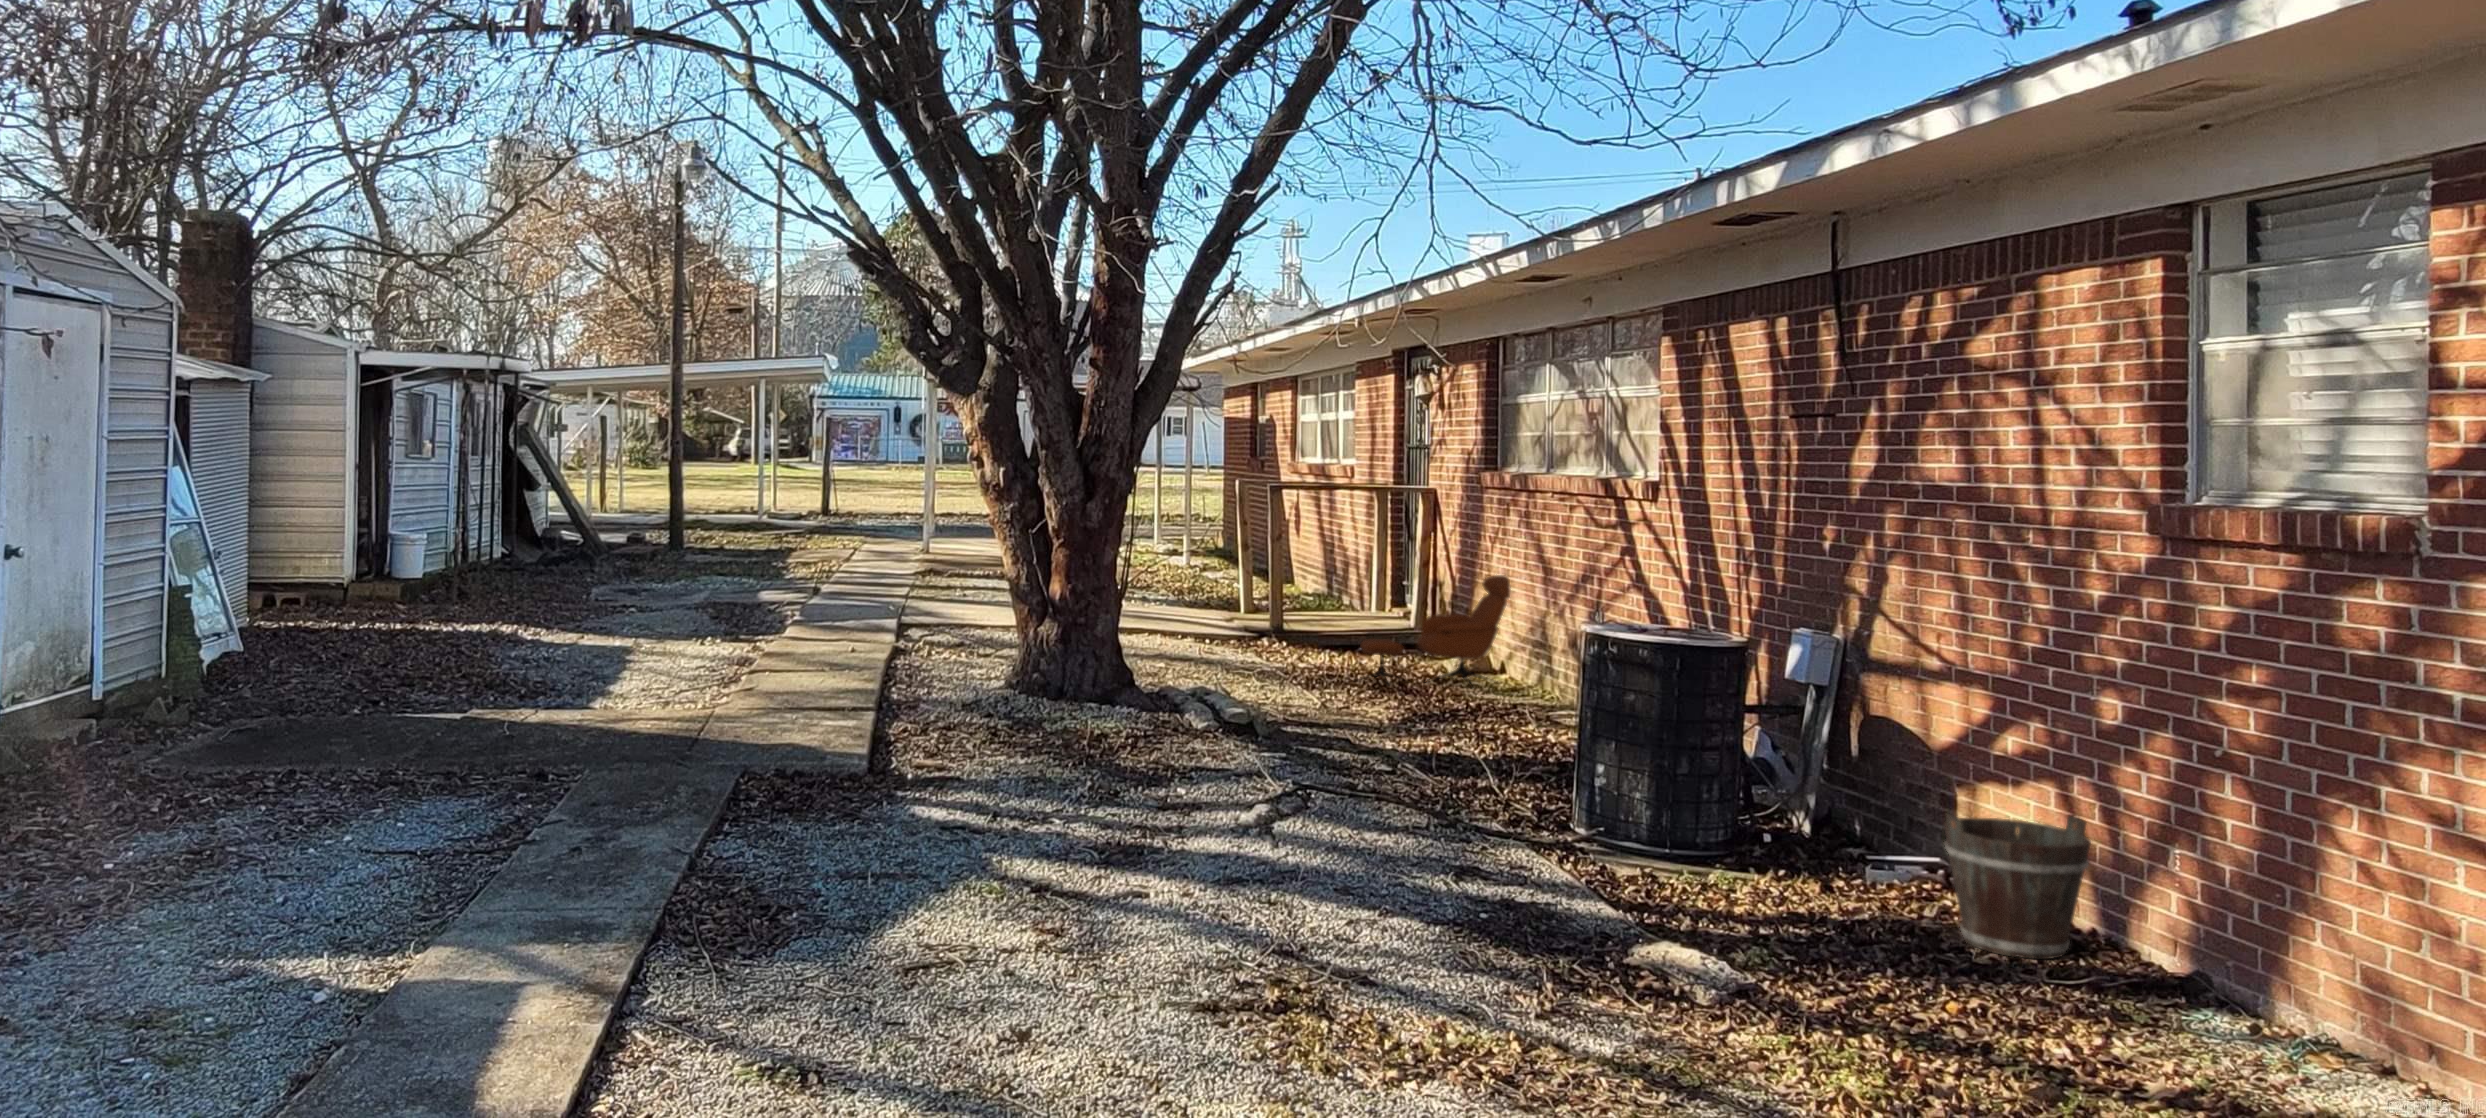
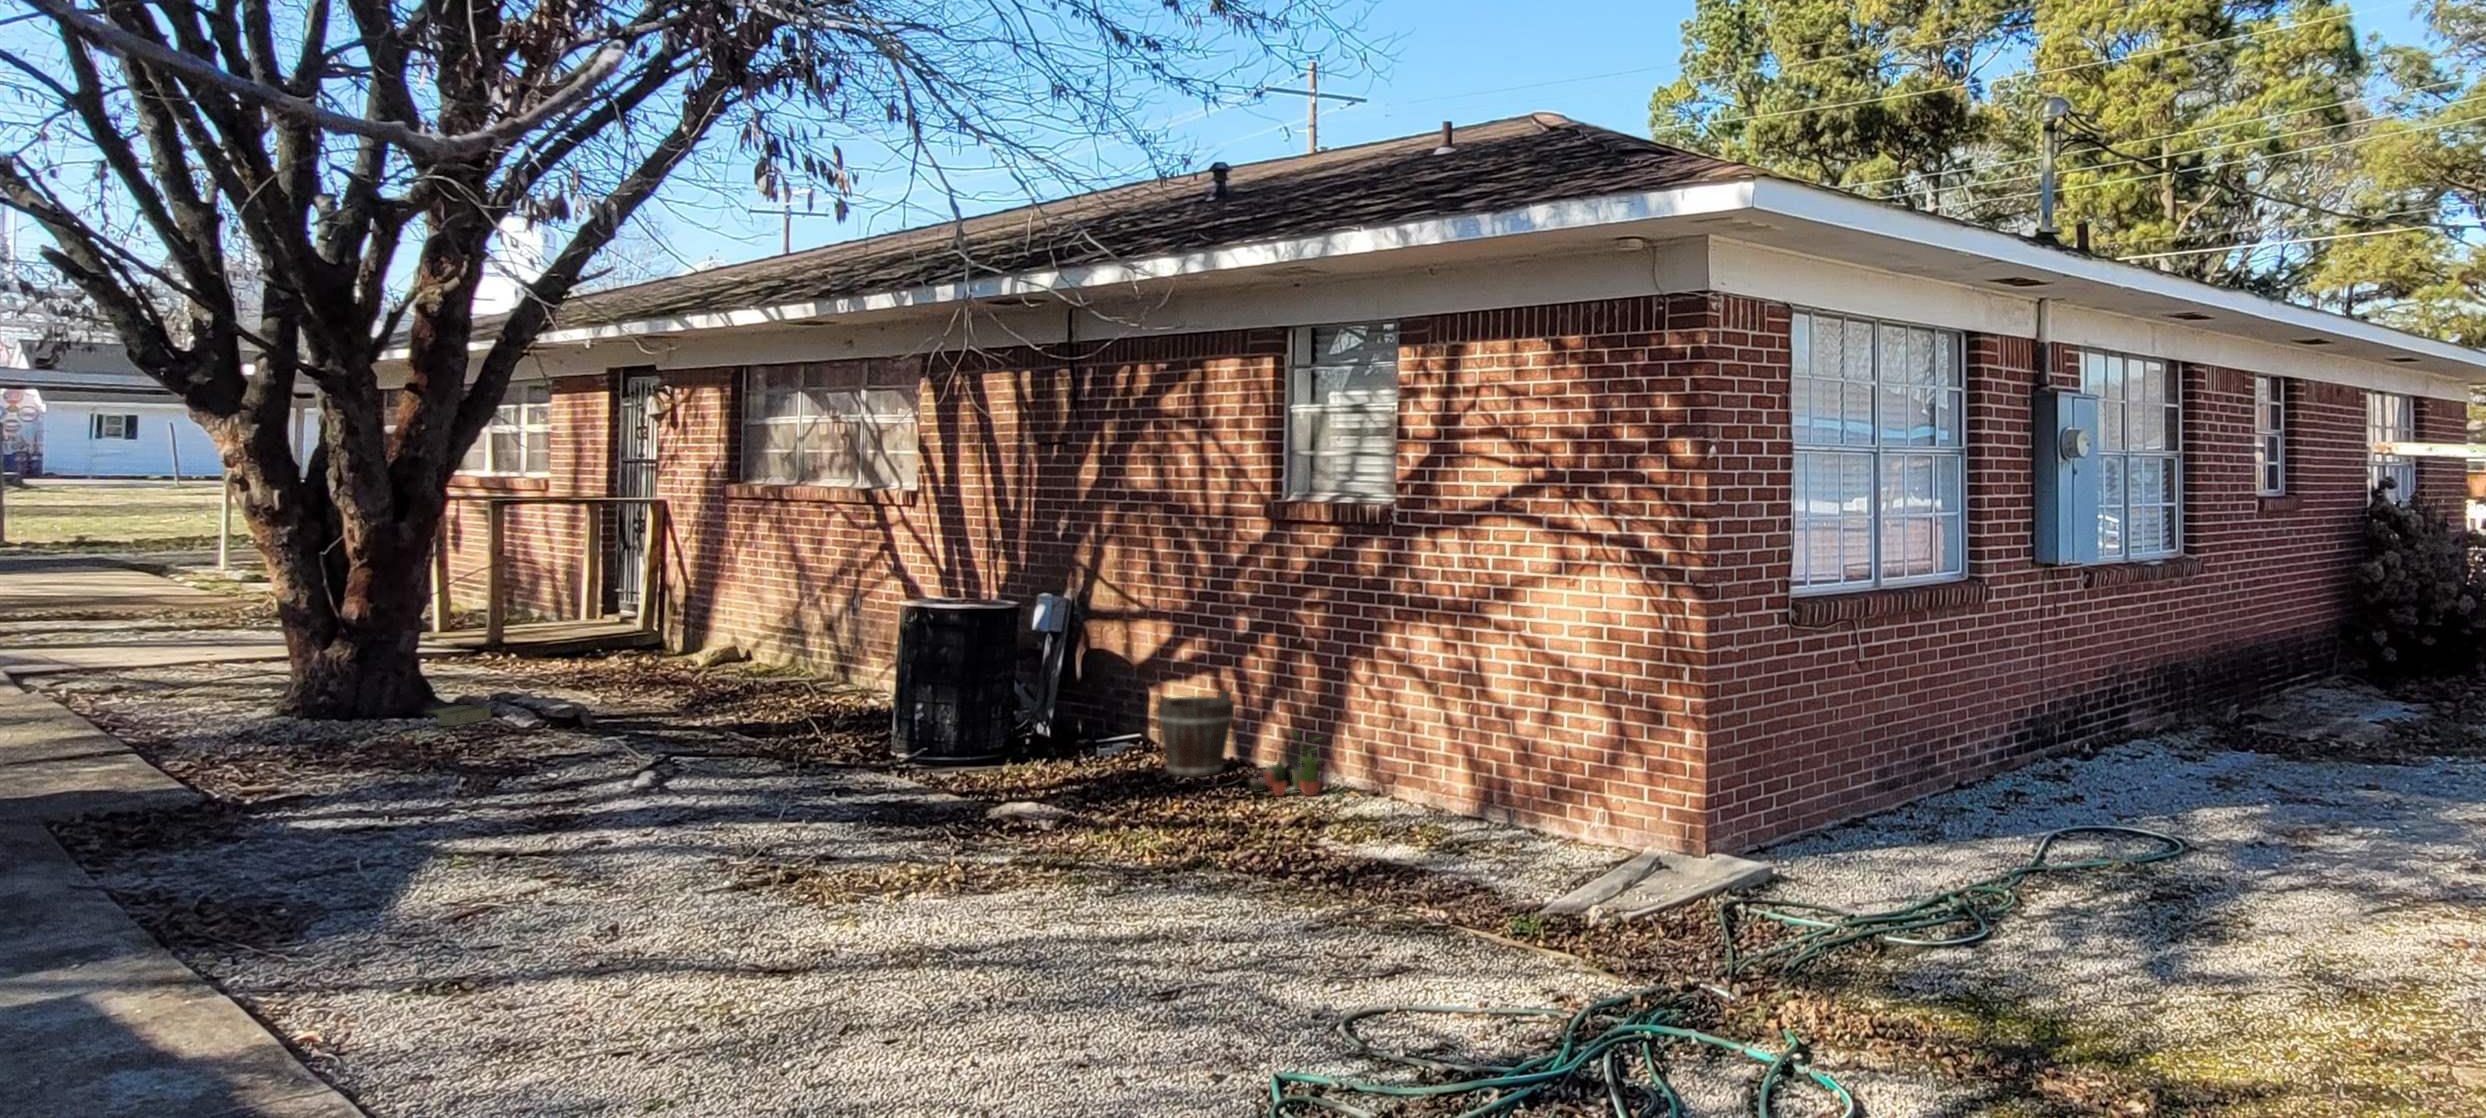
lounge chair: present [1360,575,1511,686] -> none [619,573,766,677]
toolbox: none [1134,697,1194,720] -> present [430,705,491,726]
potted plant: none [2102,913,2261,1046] -> present [1250,731,1321,796]

